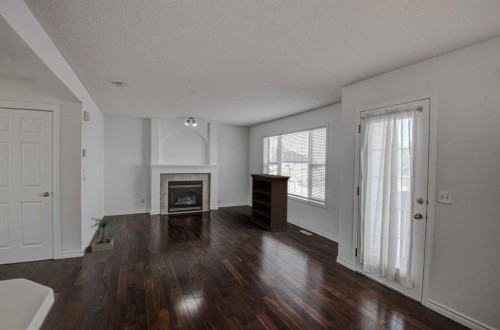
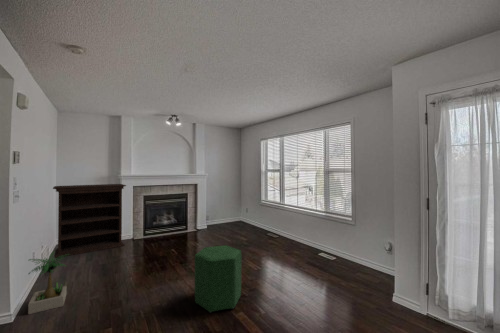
bookshelf: present [250,174,291,232] -> present [53,184,126,258]
ottoman: none [195,217,228,259] -> present [195,245,242,313]

